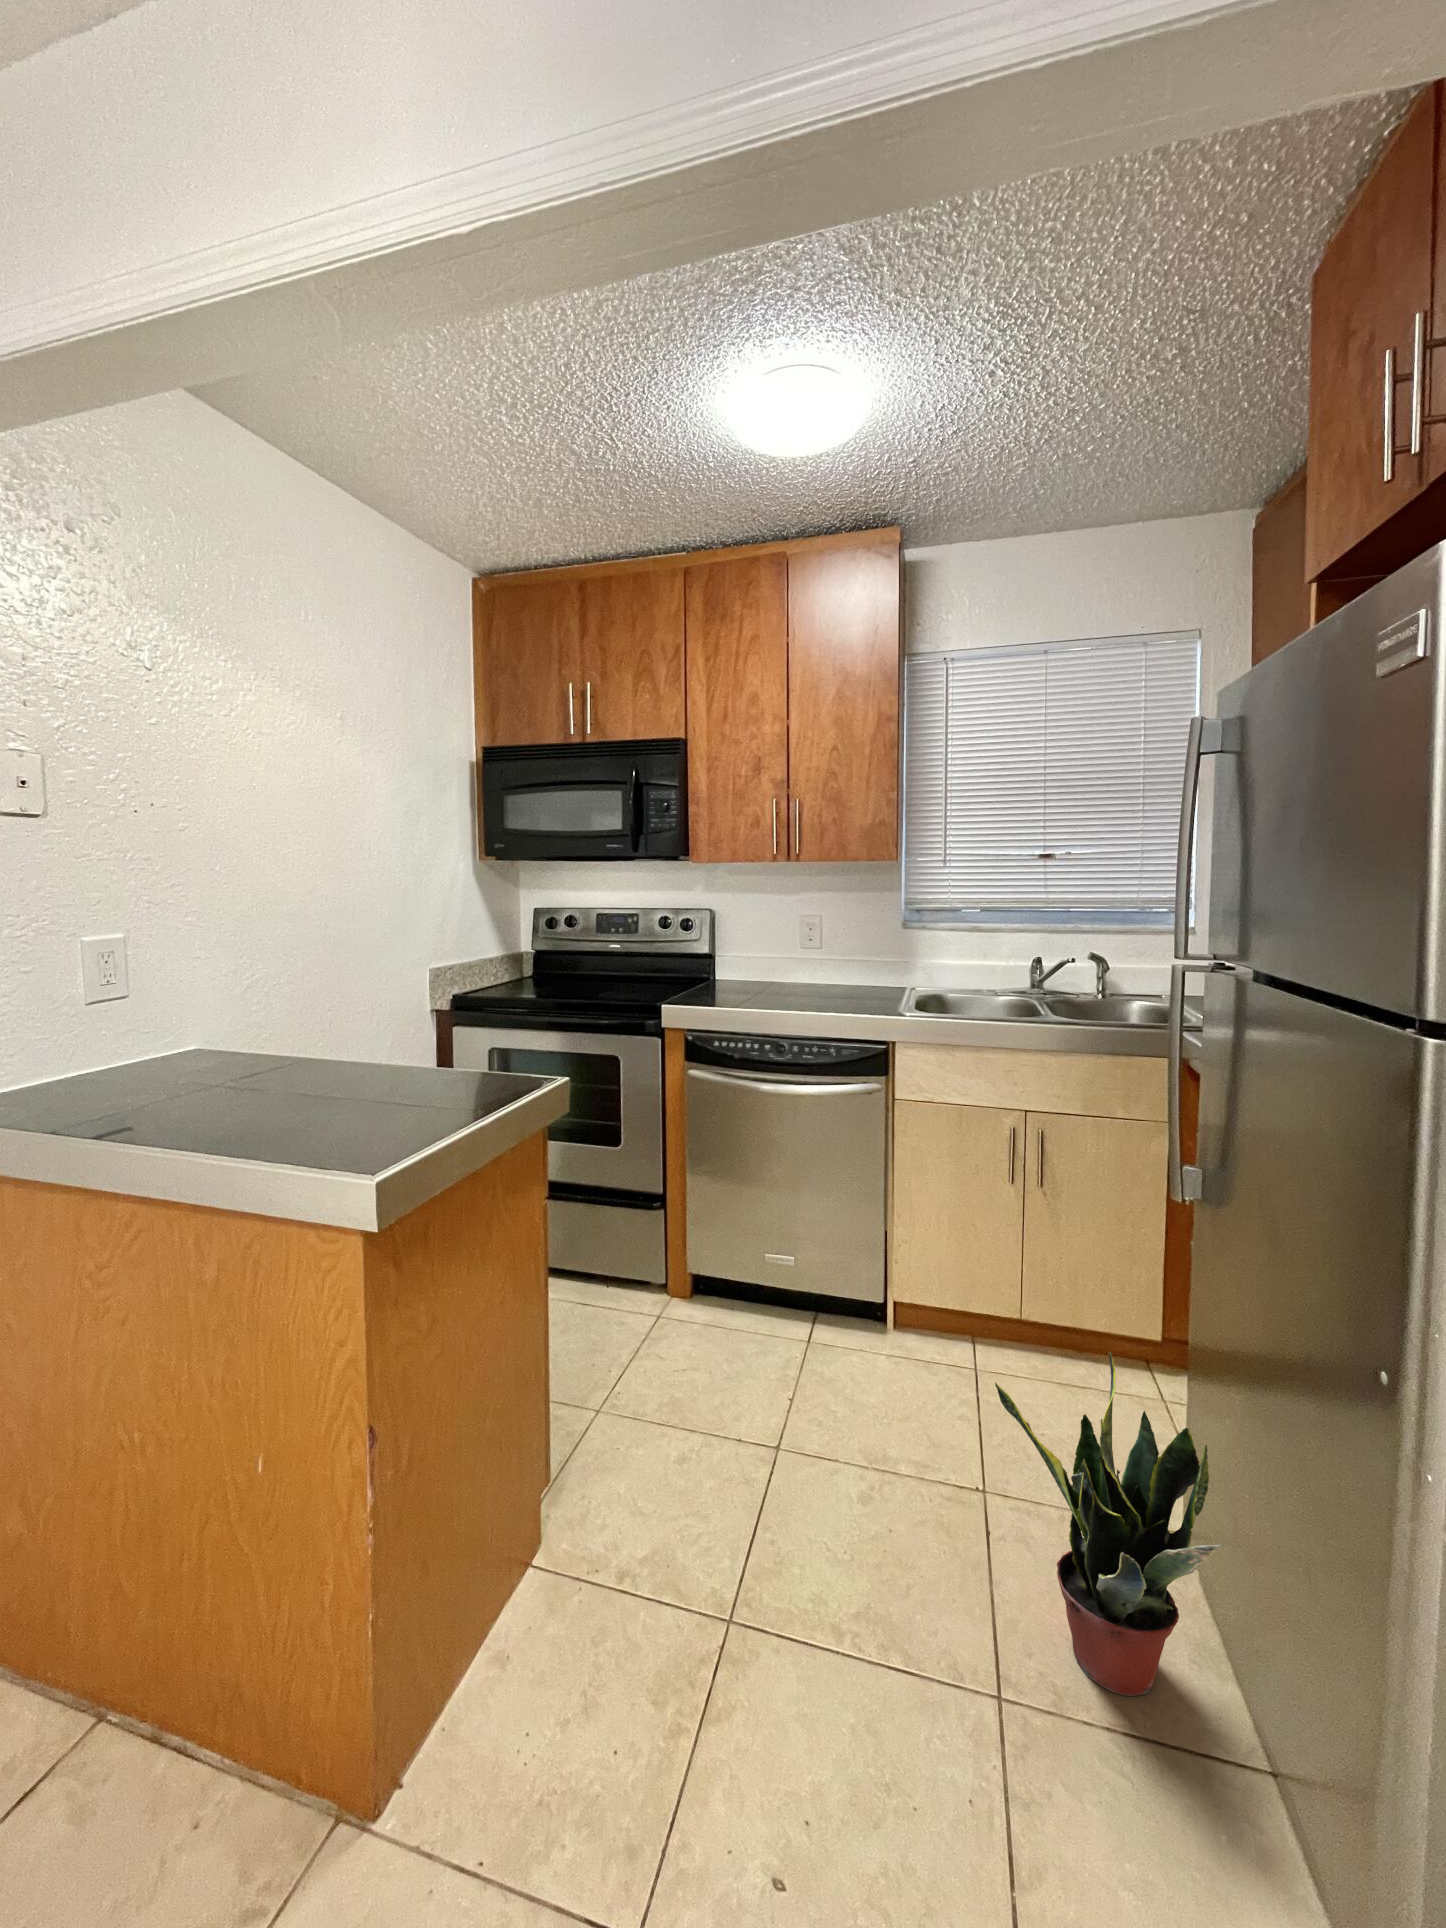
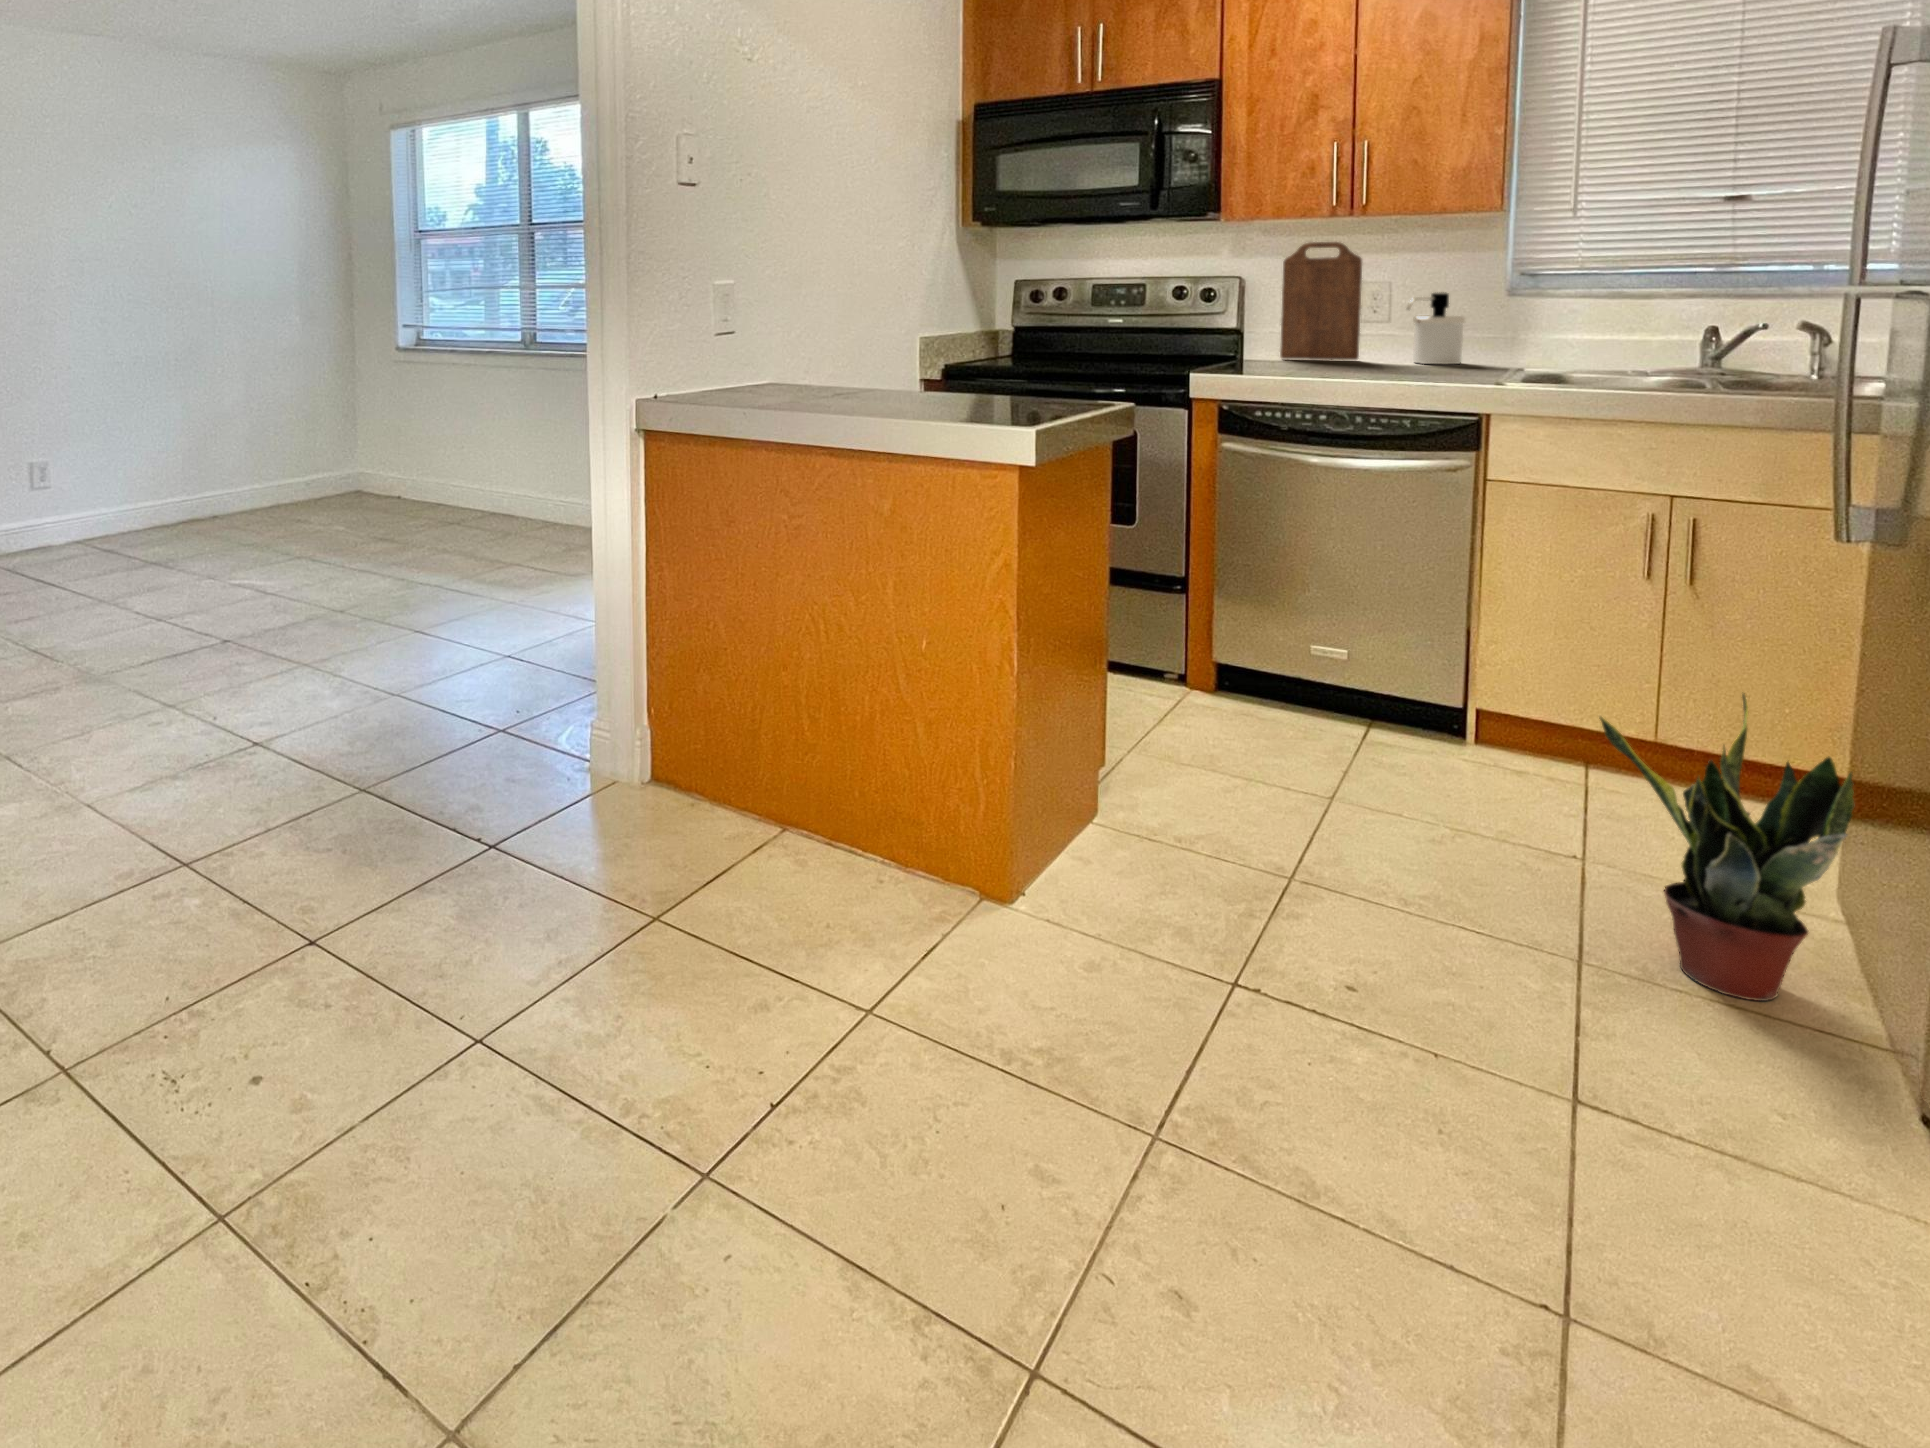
cutting board: none [744,882,802,982] -> present [1280,242,1362,360]
soap dispenser: none [834,926,876,985] -> present [1407,292,1465,364]

